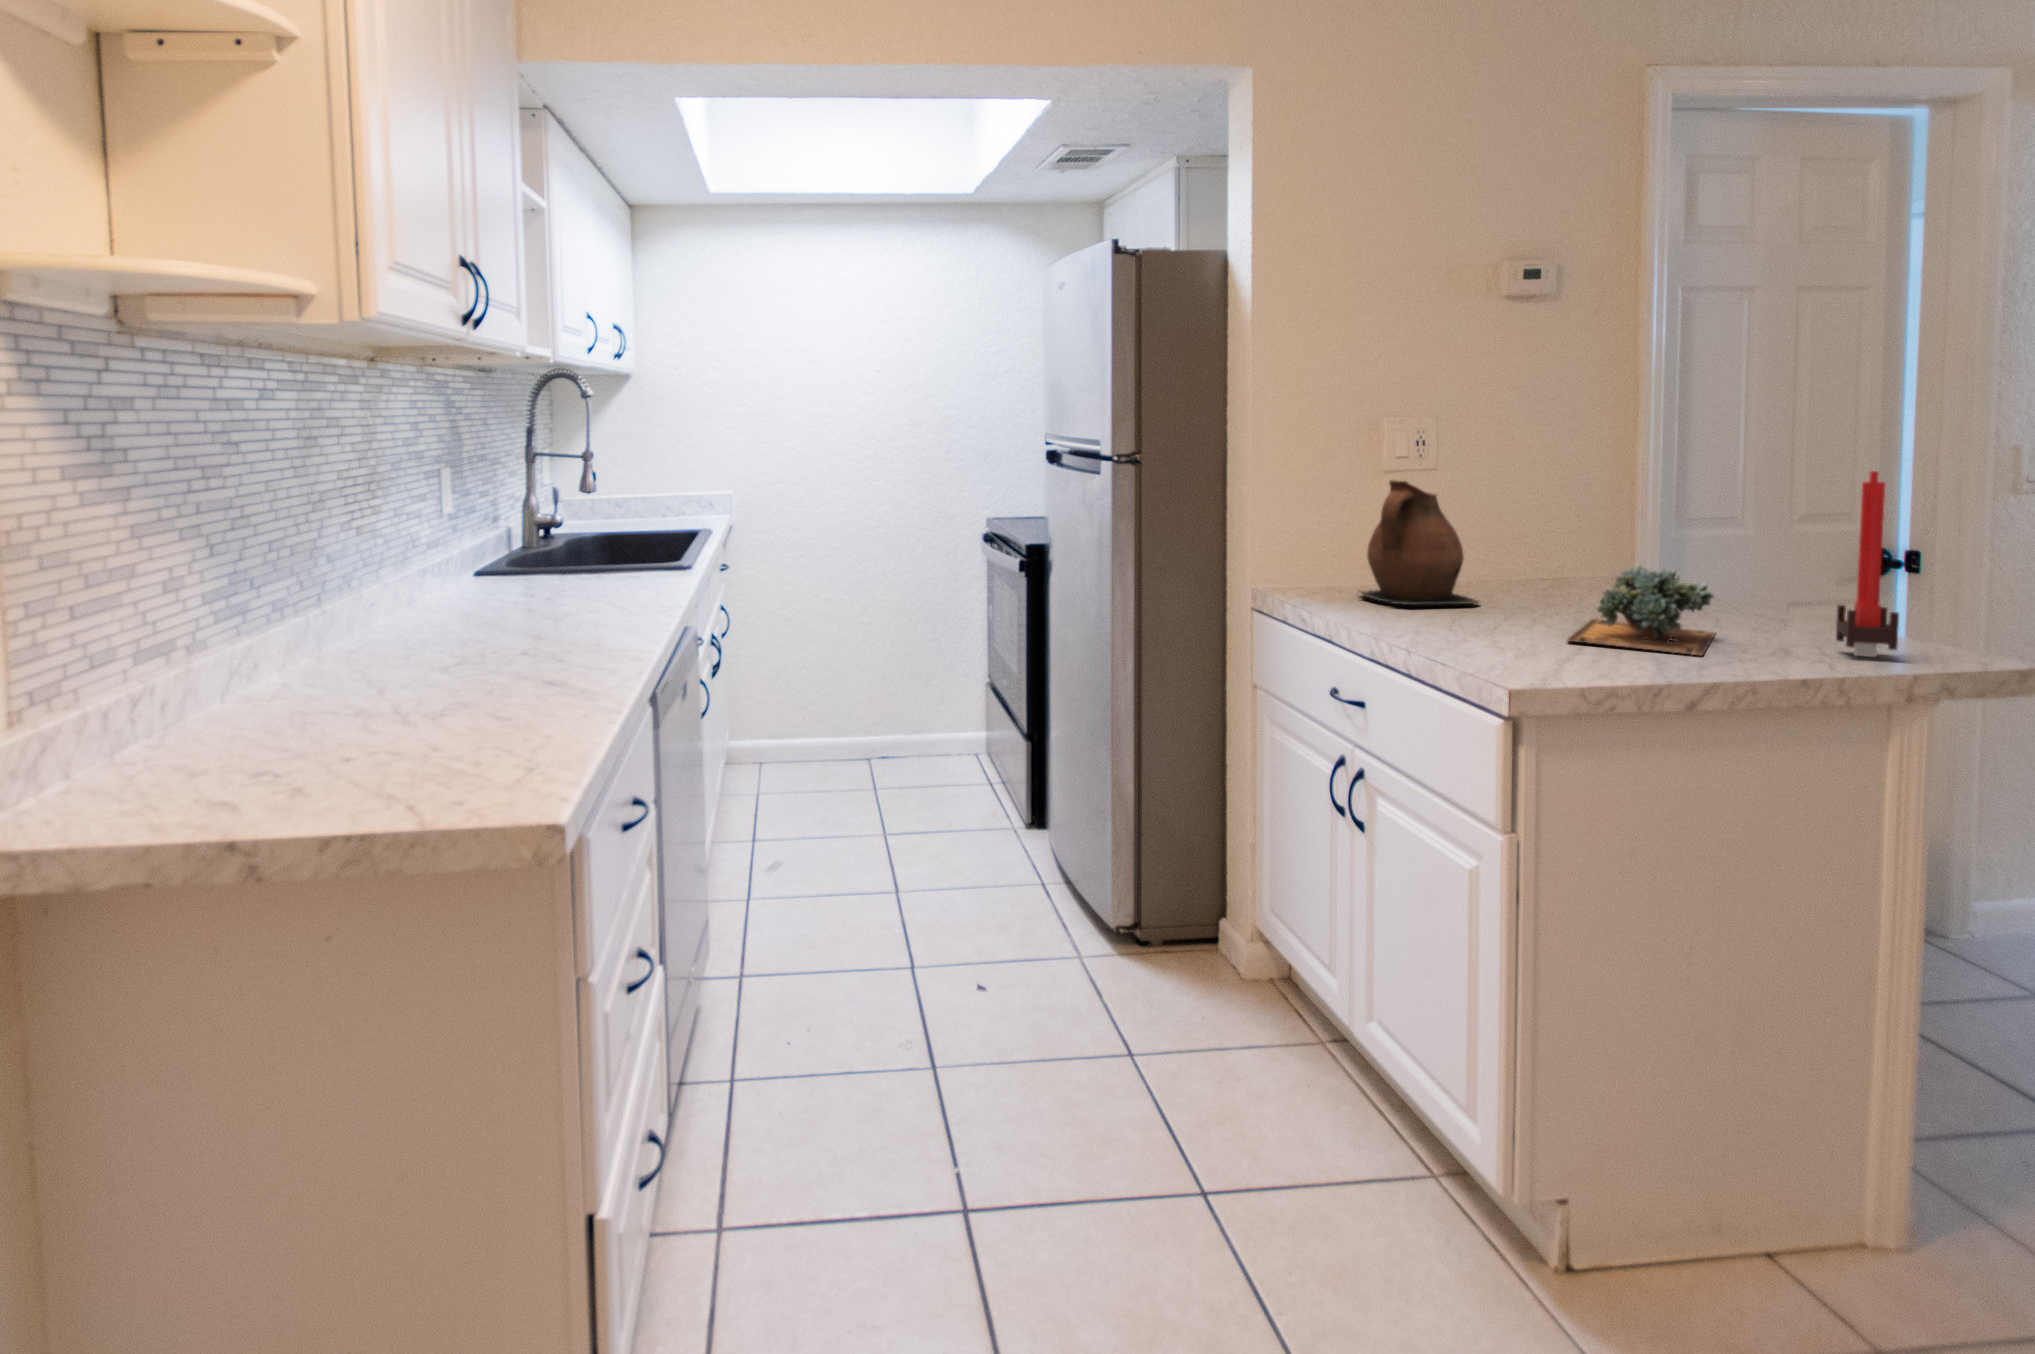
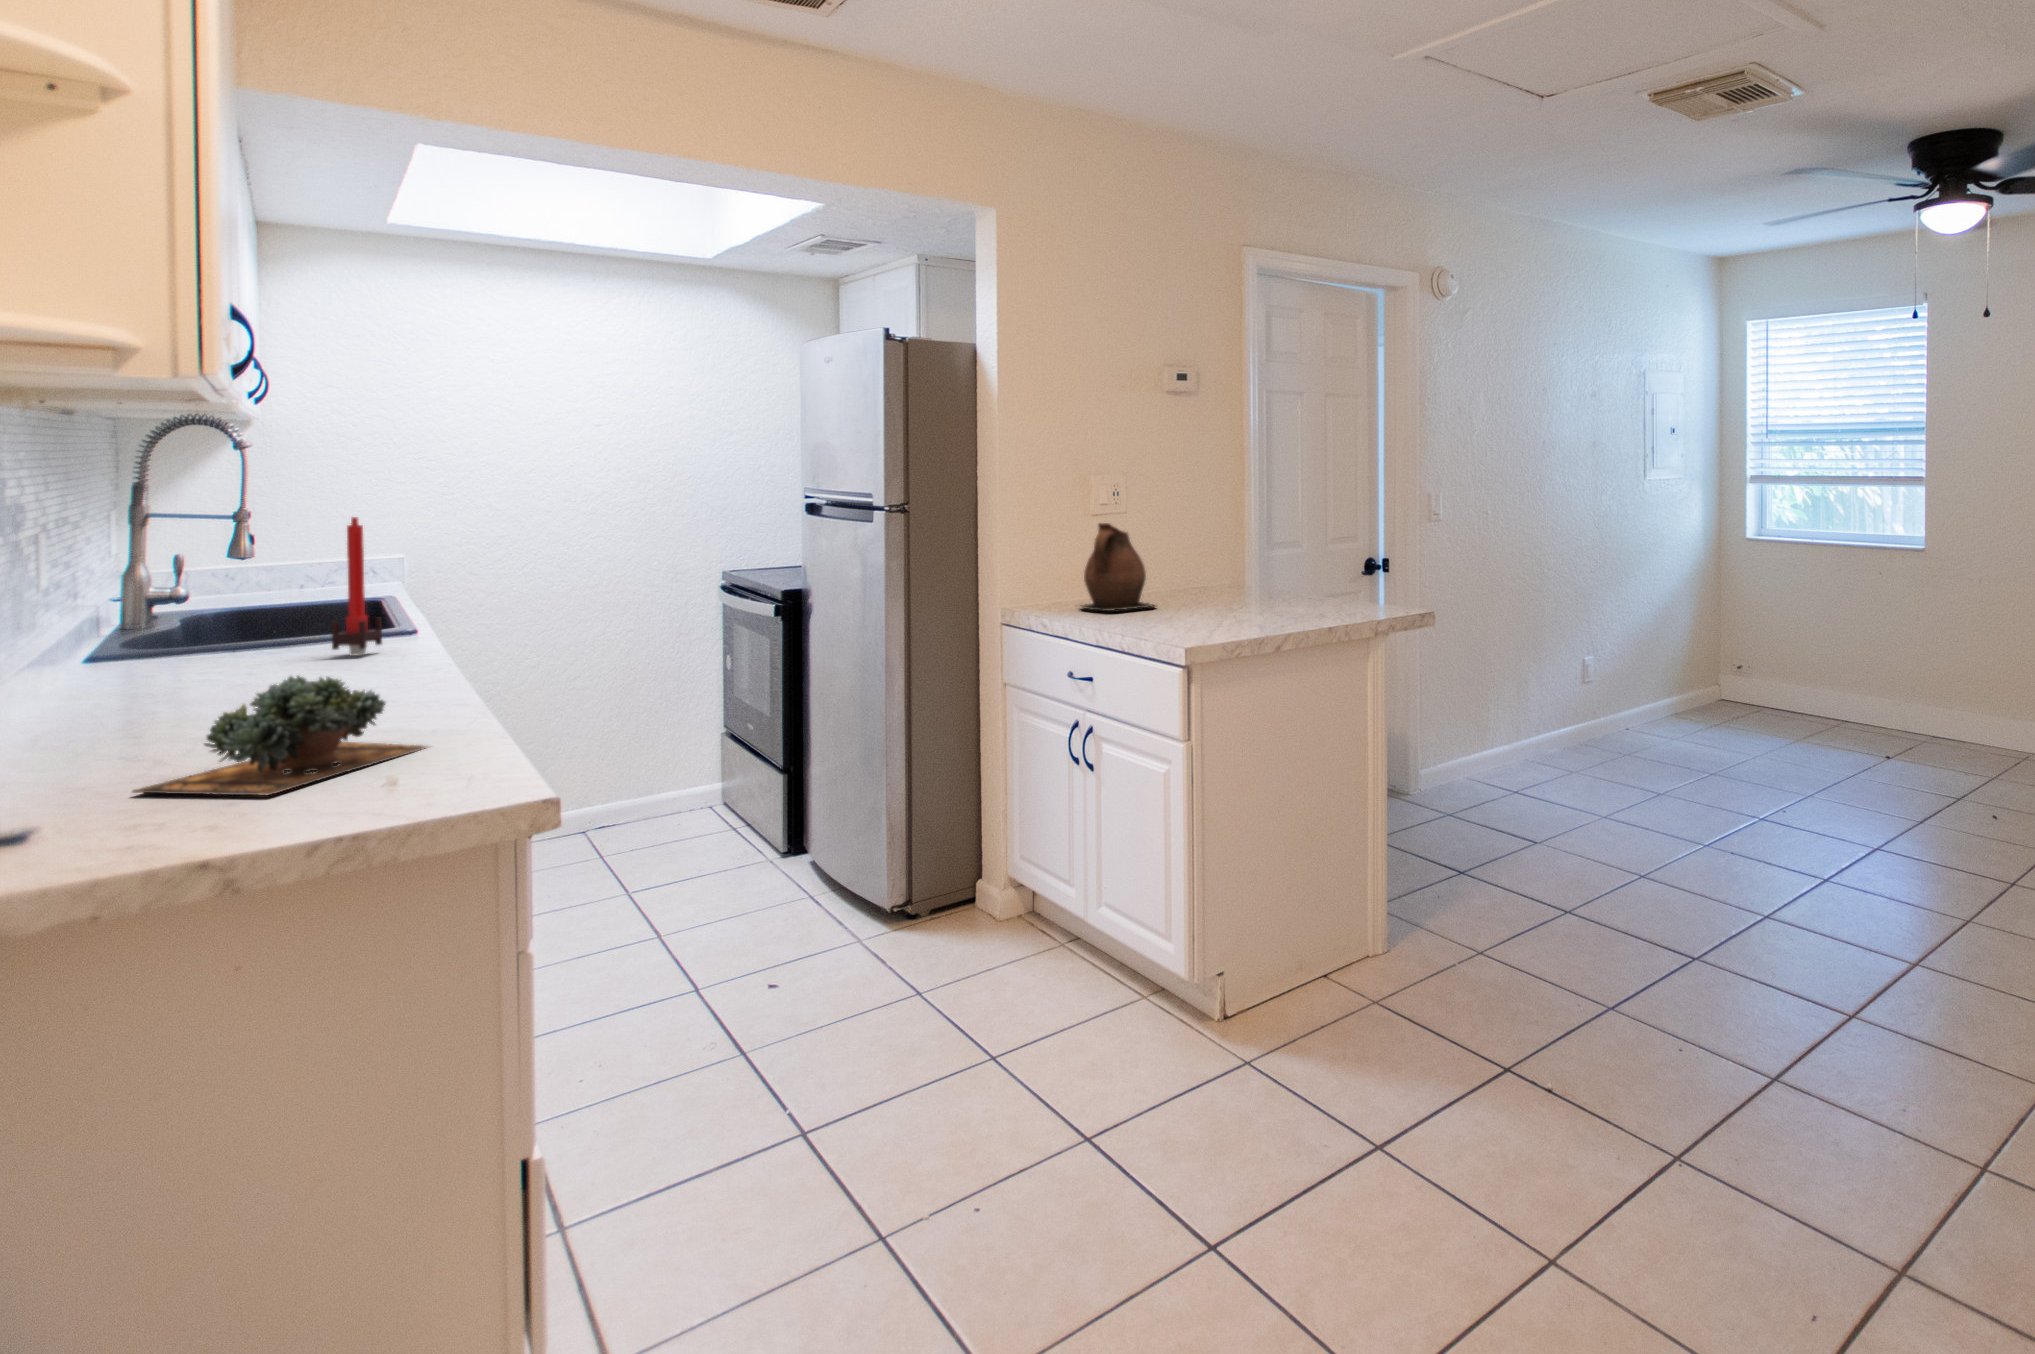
candle: present [1836,471,1899,657] -> present [331,517,382,656]
succulent plant: present [1568,566,1715,656] -> present [133,676,428,795]

